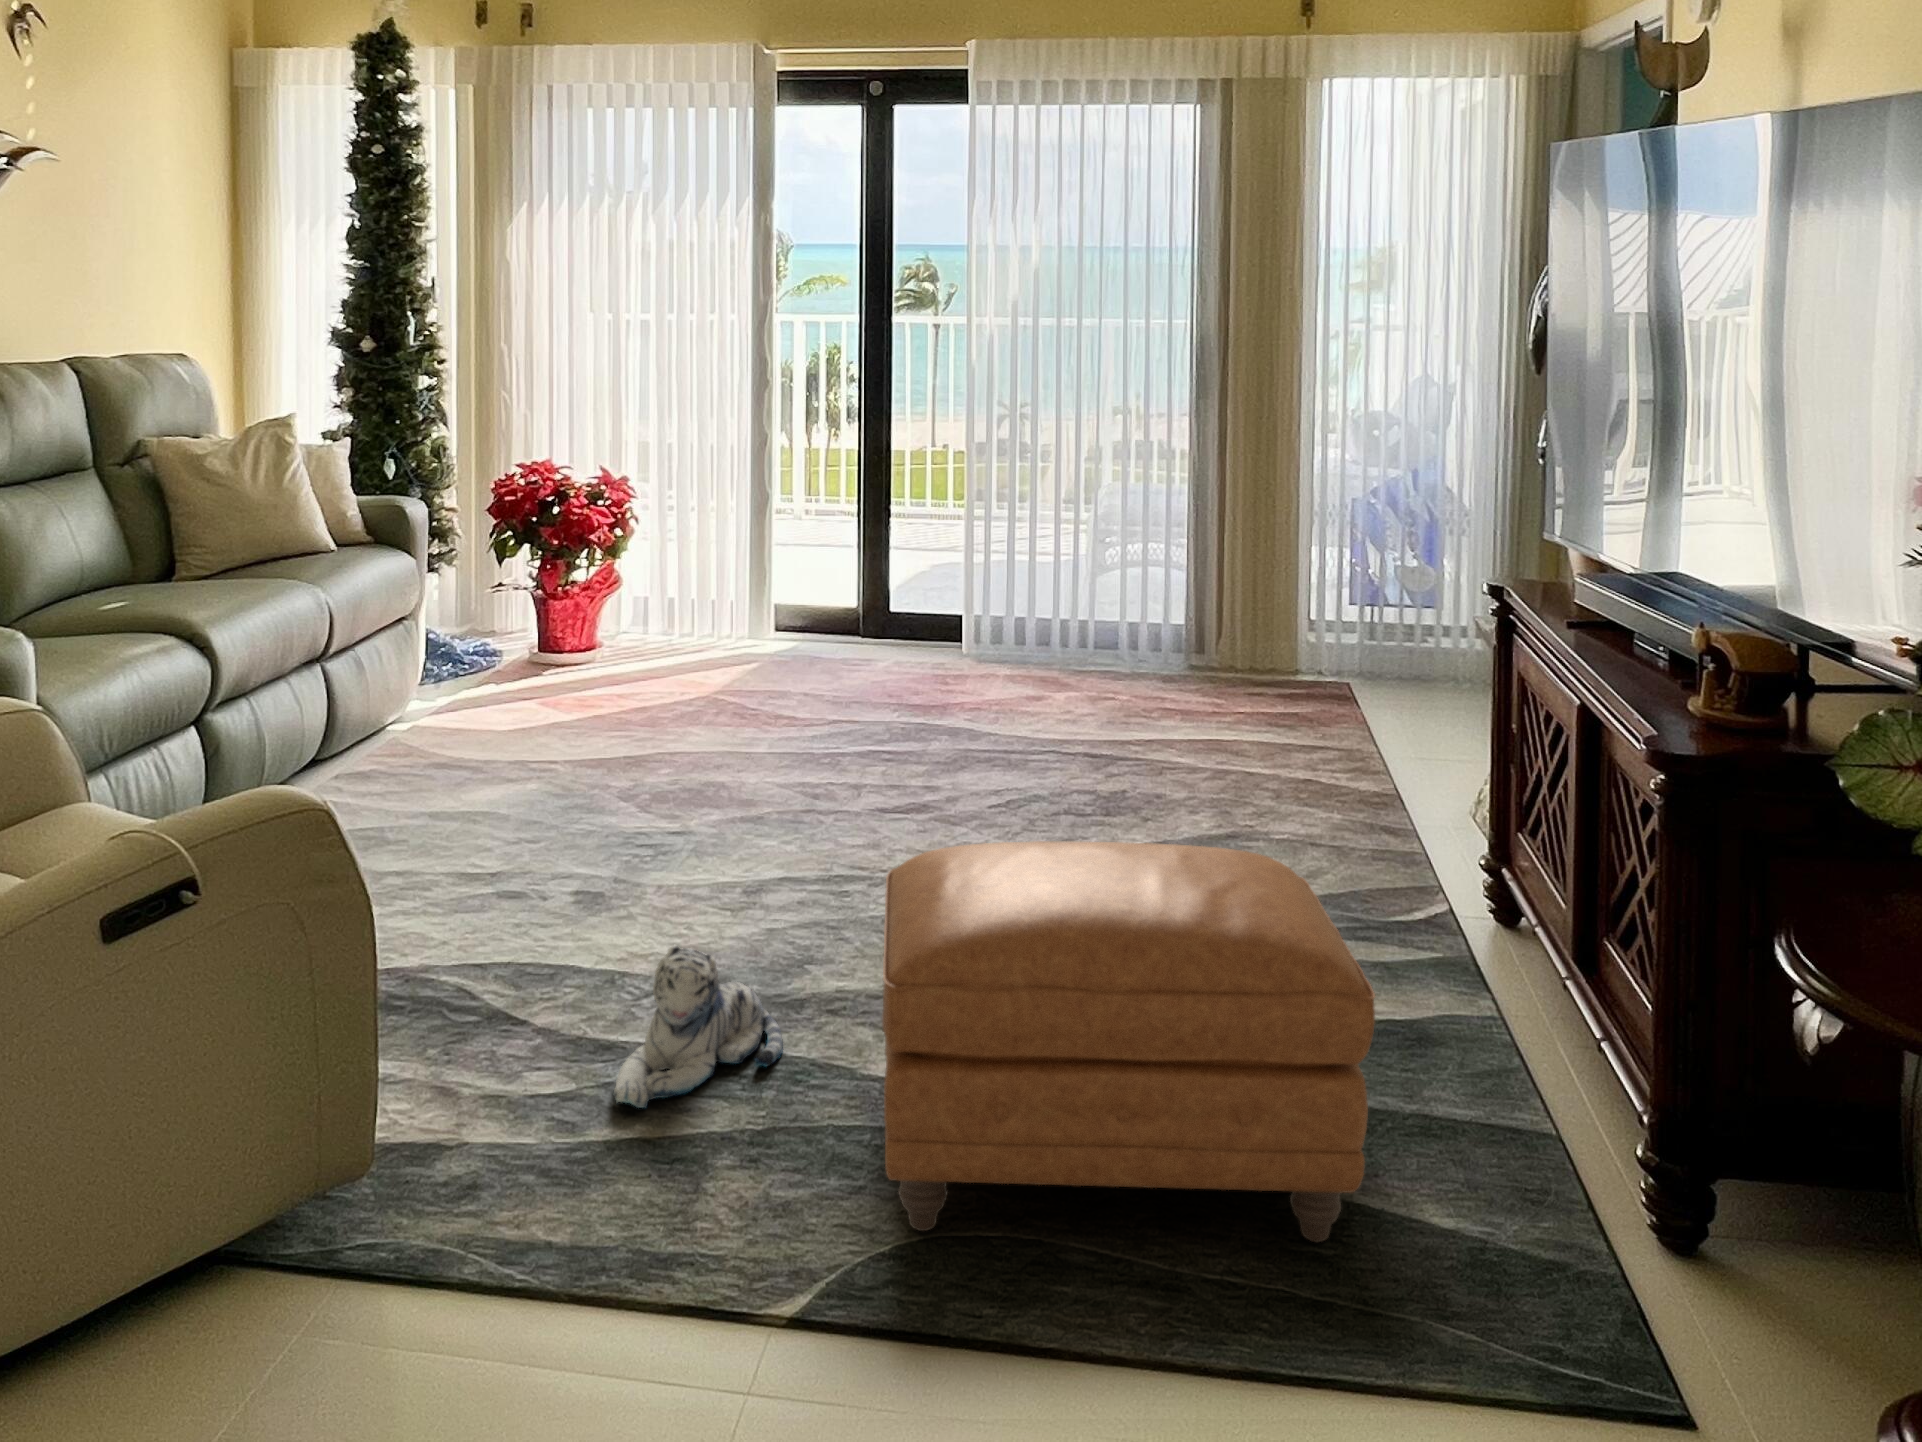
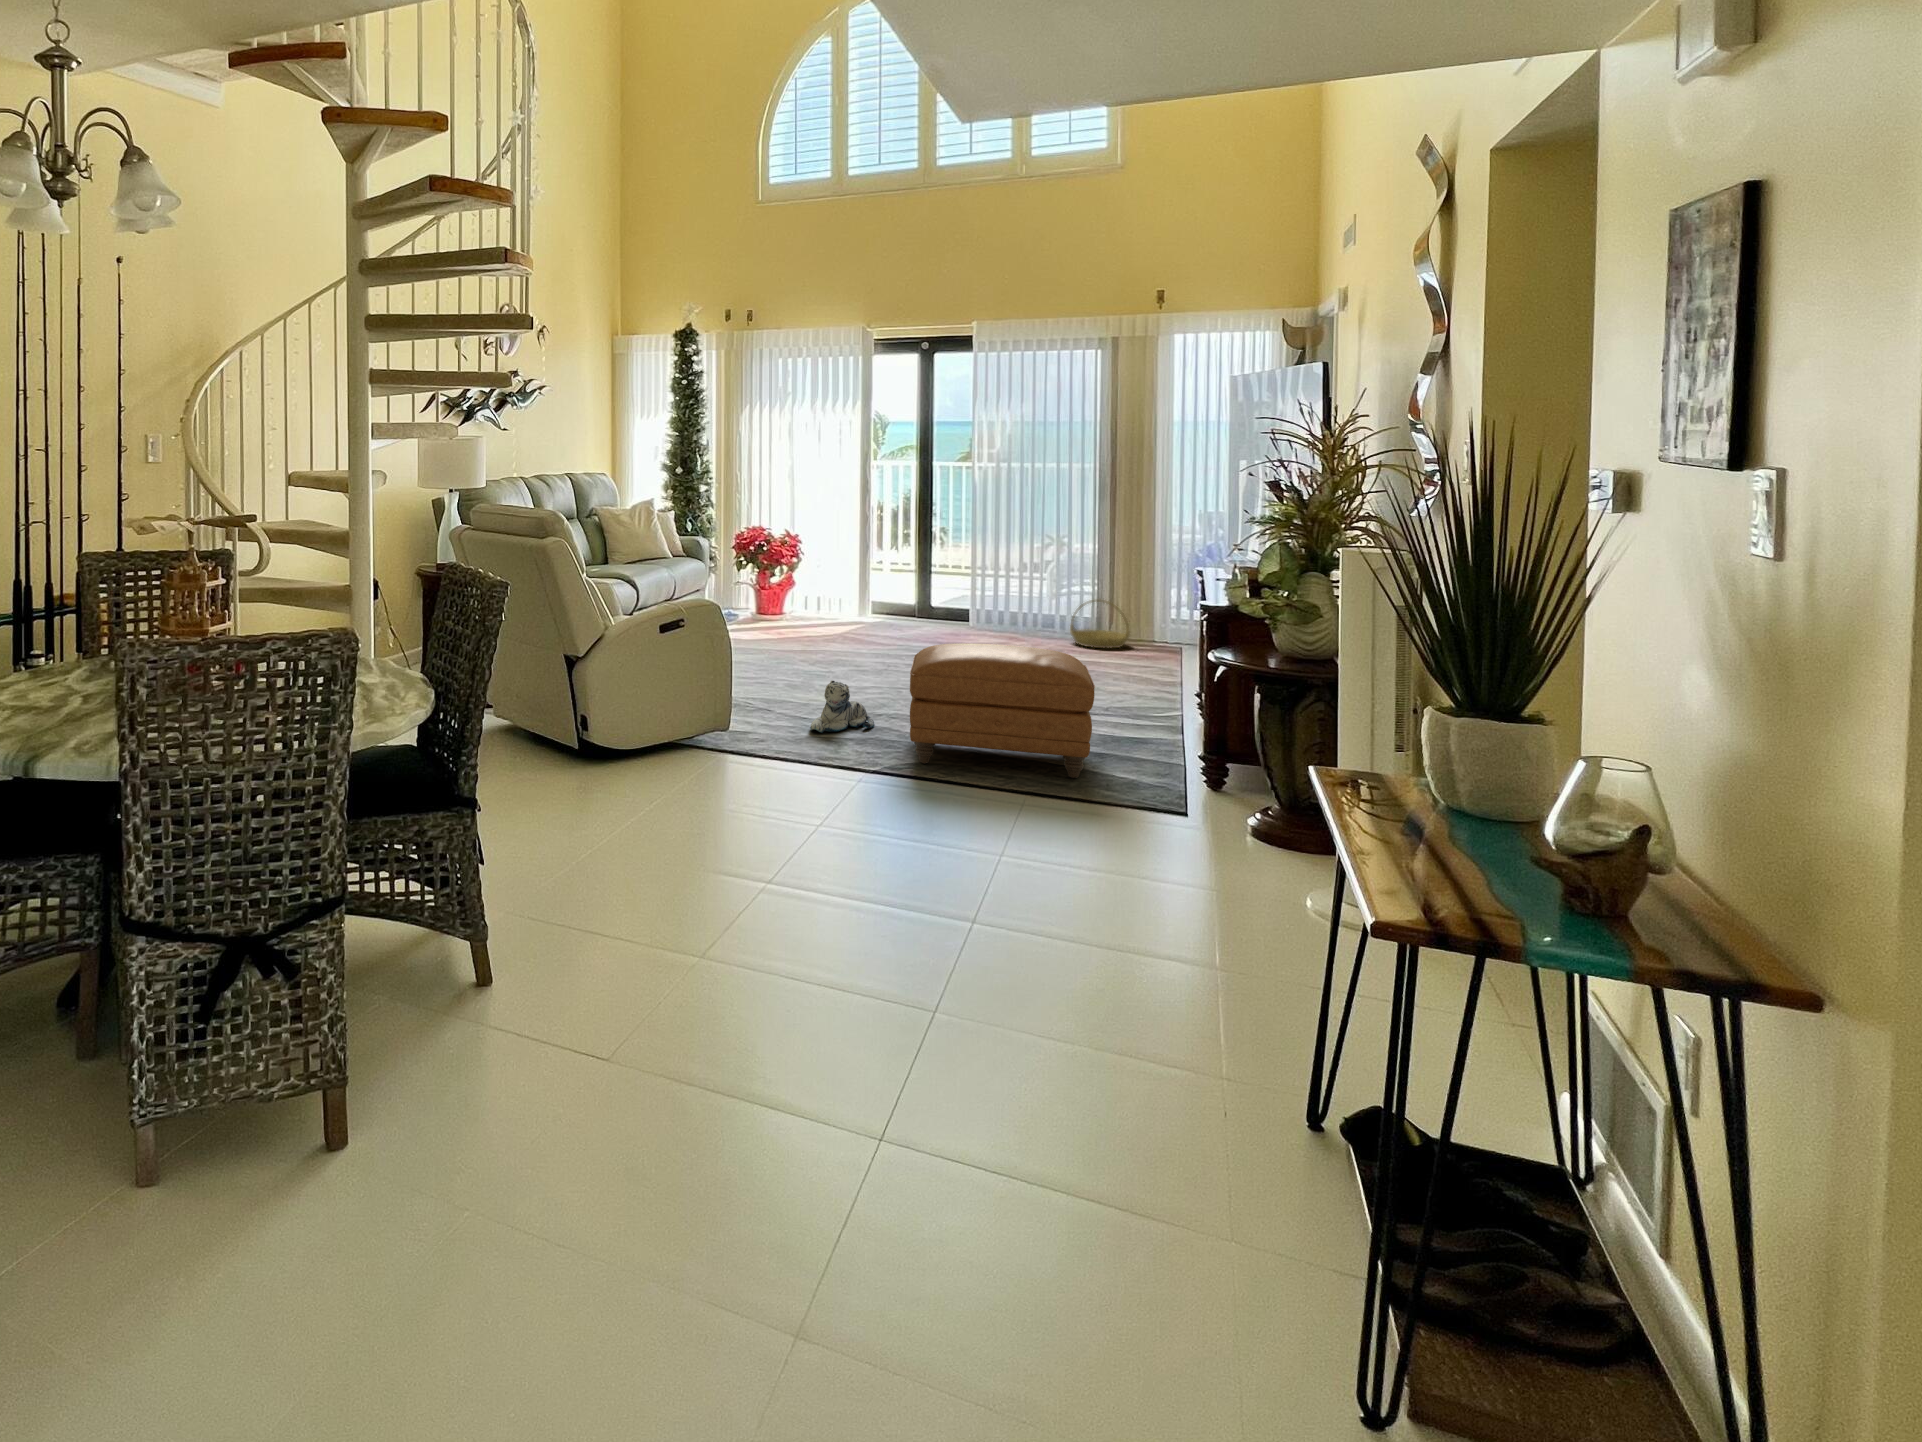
basket: none [1150,595,1258,694] -> present [1070,600,1129,648]

